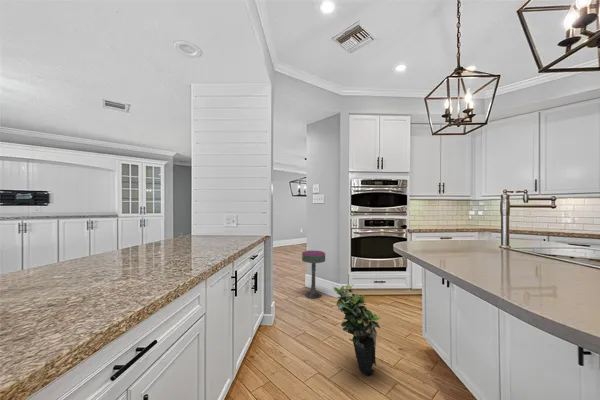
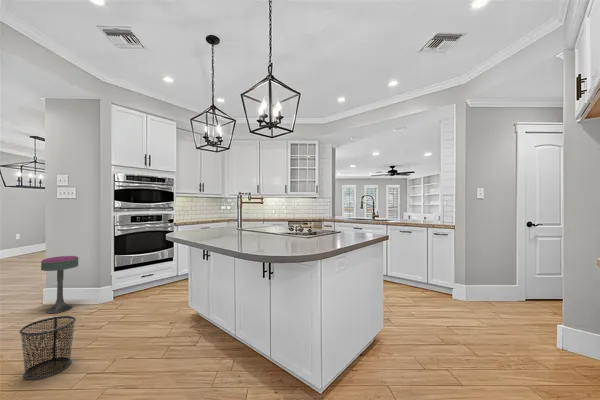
potted plant: present [333,285,381,376] -> none [106,271,156,343]
waste bin: none [269,313,307,373] -> present [20,316,76,380]

